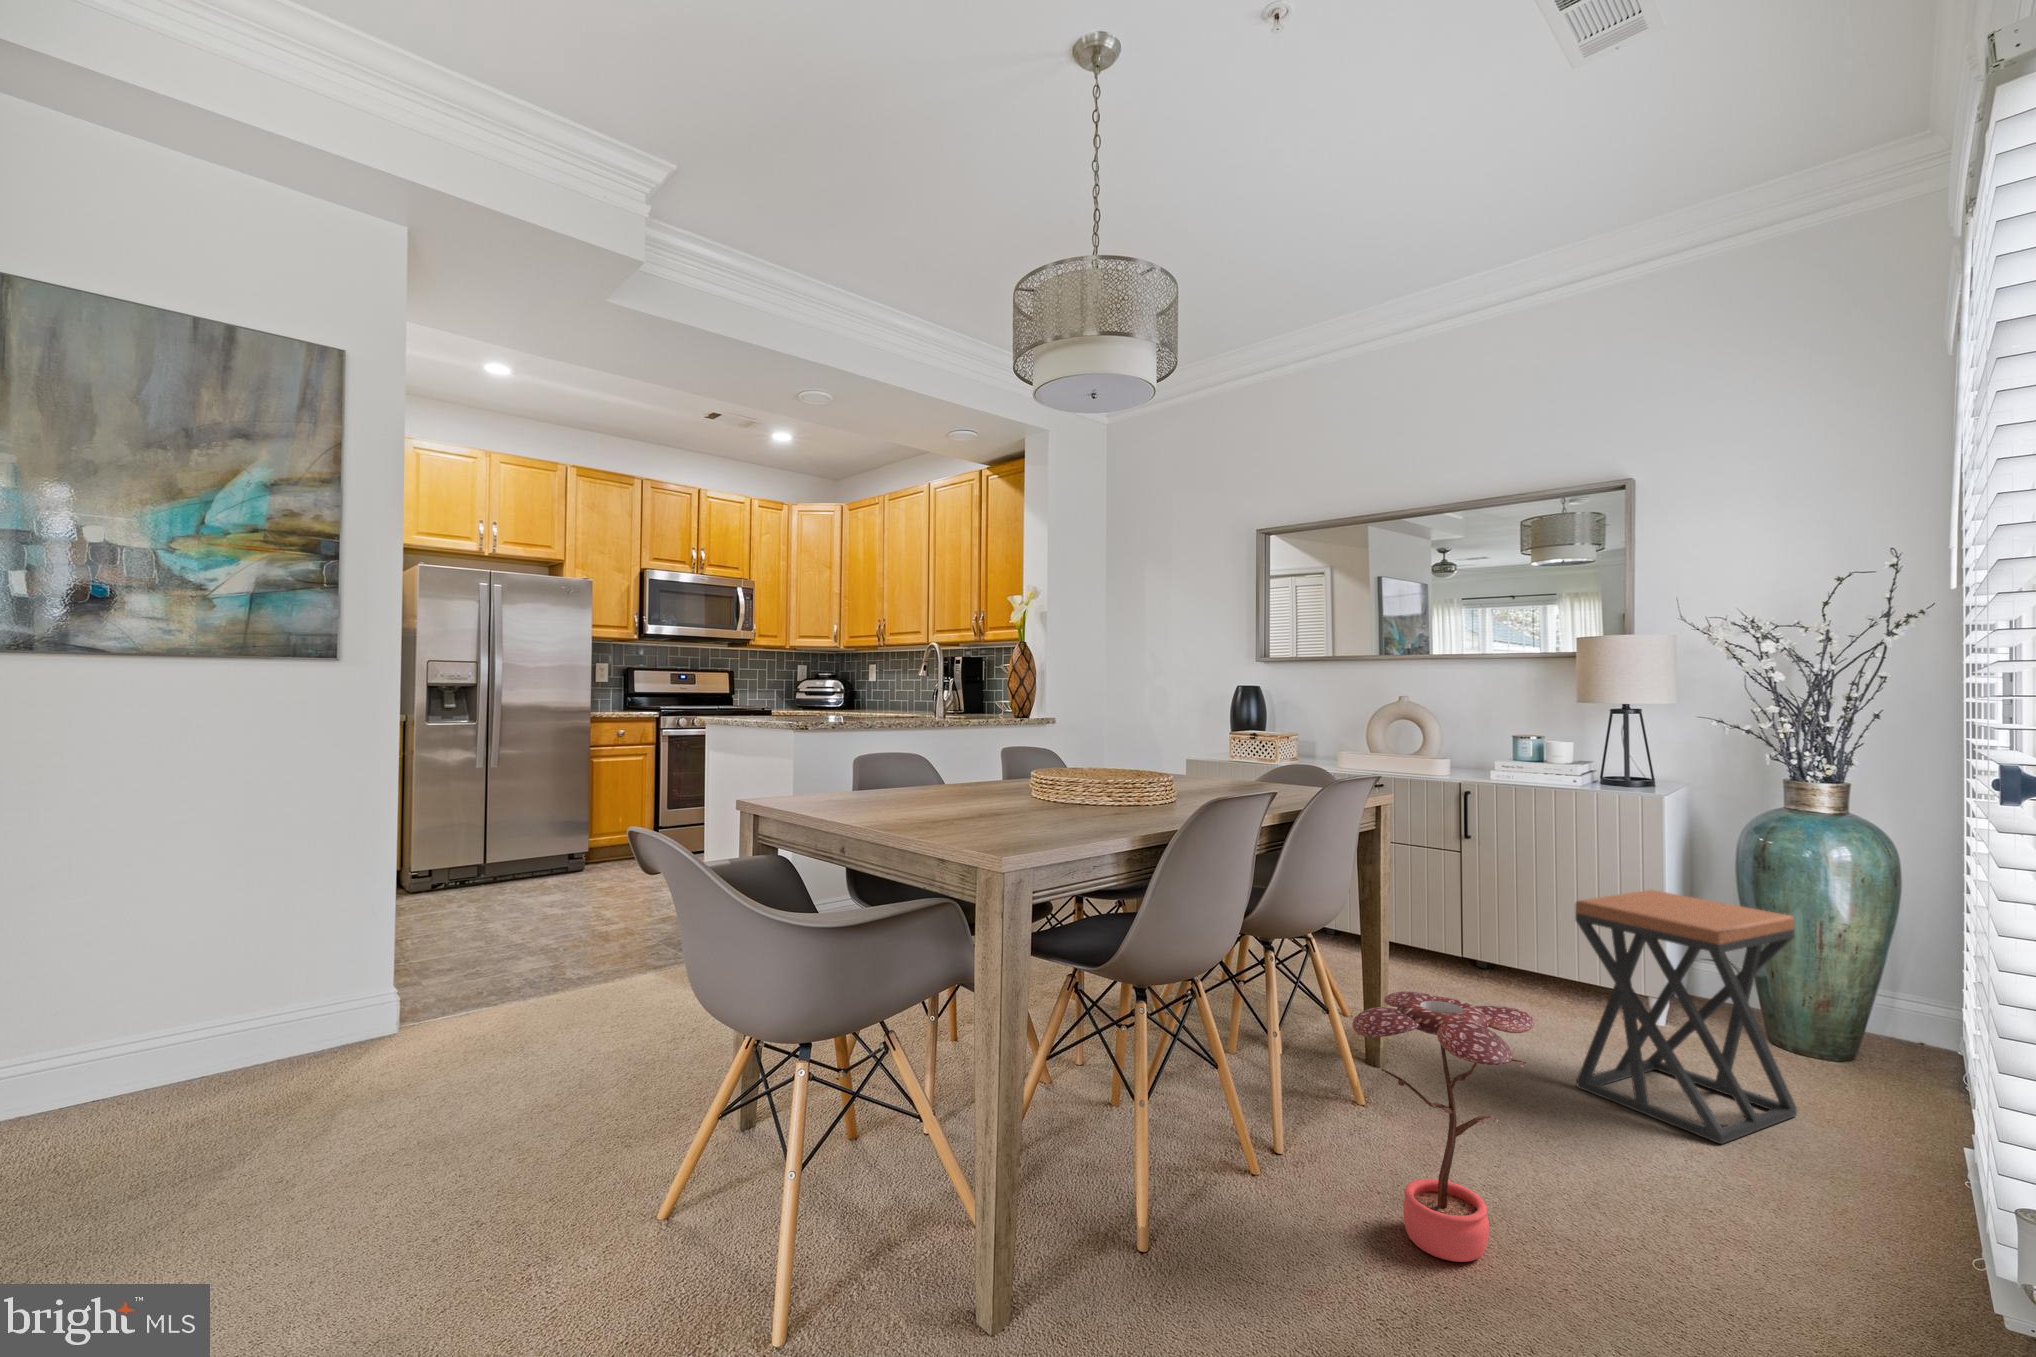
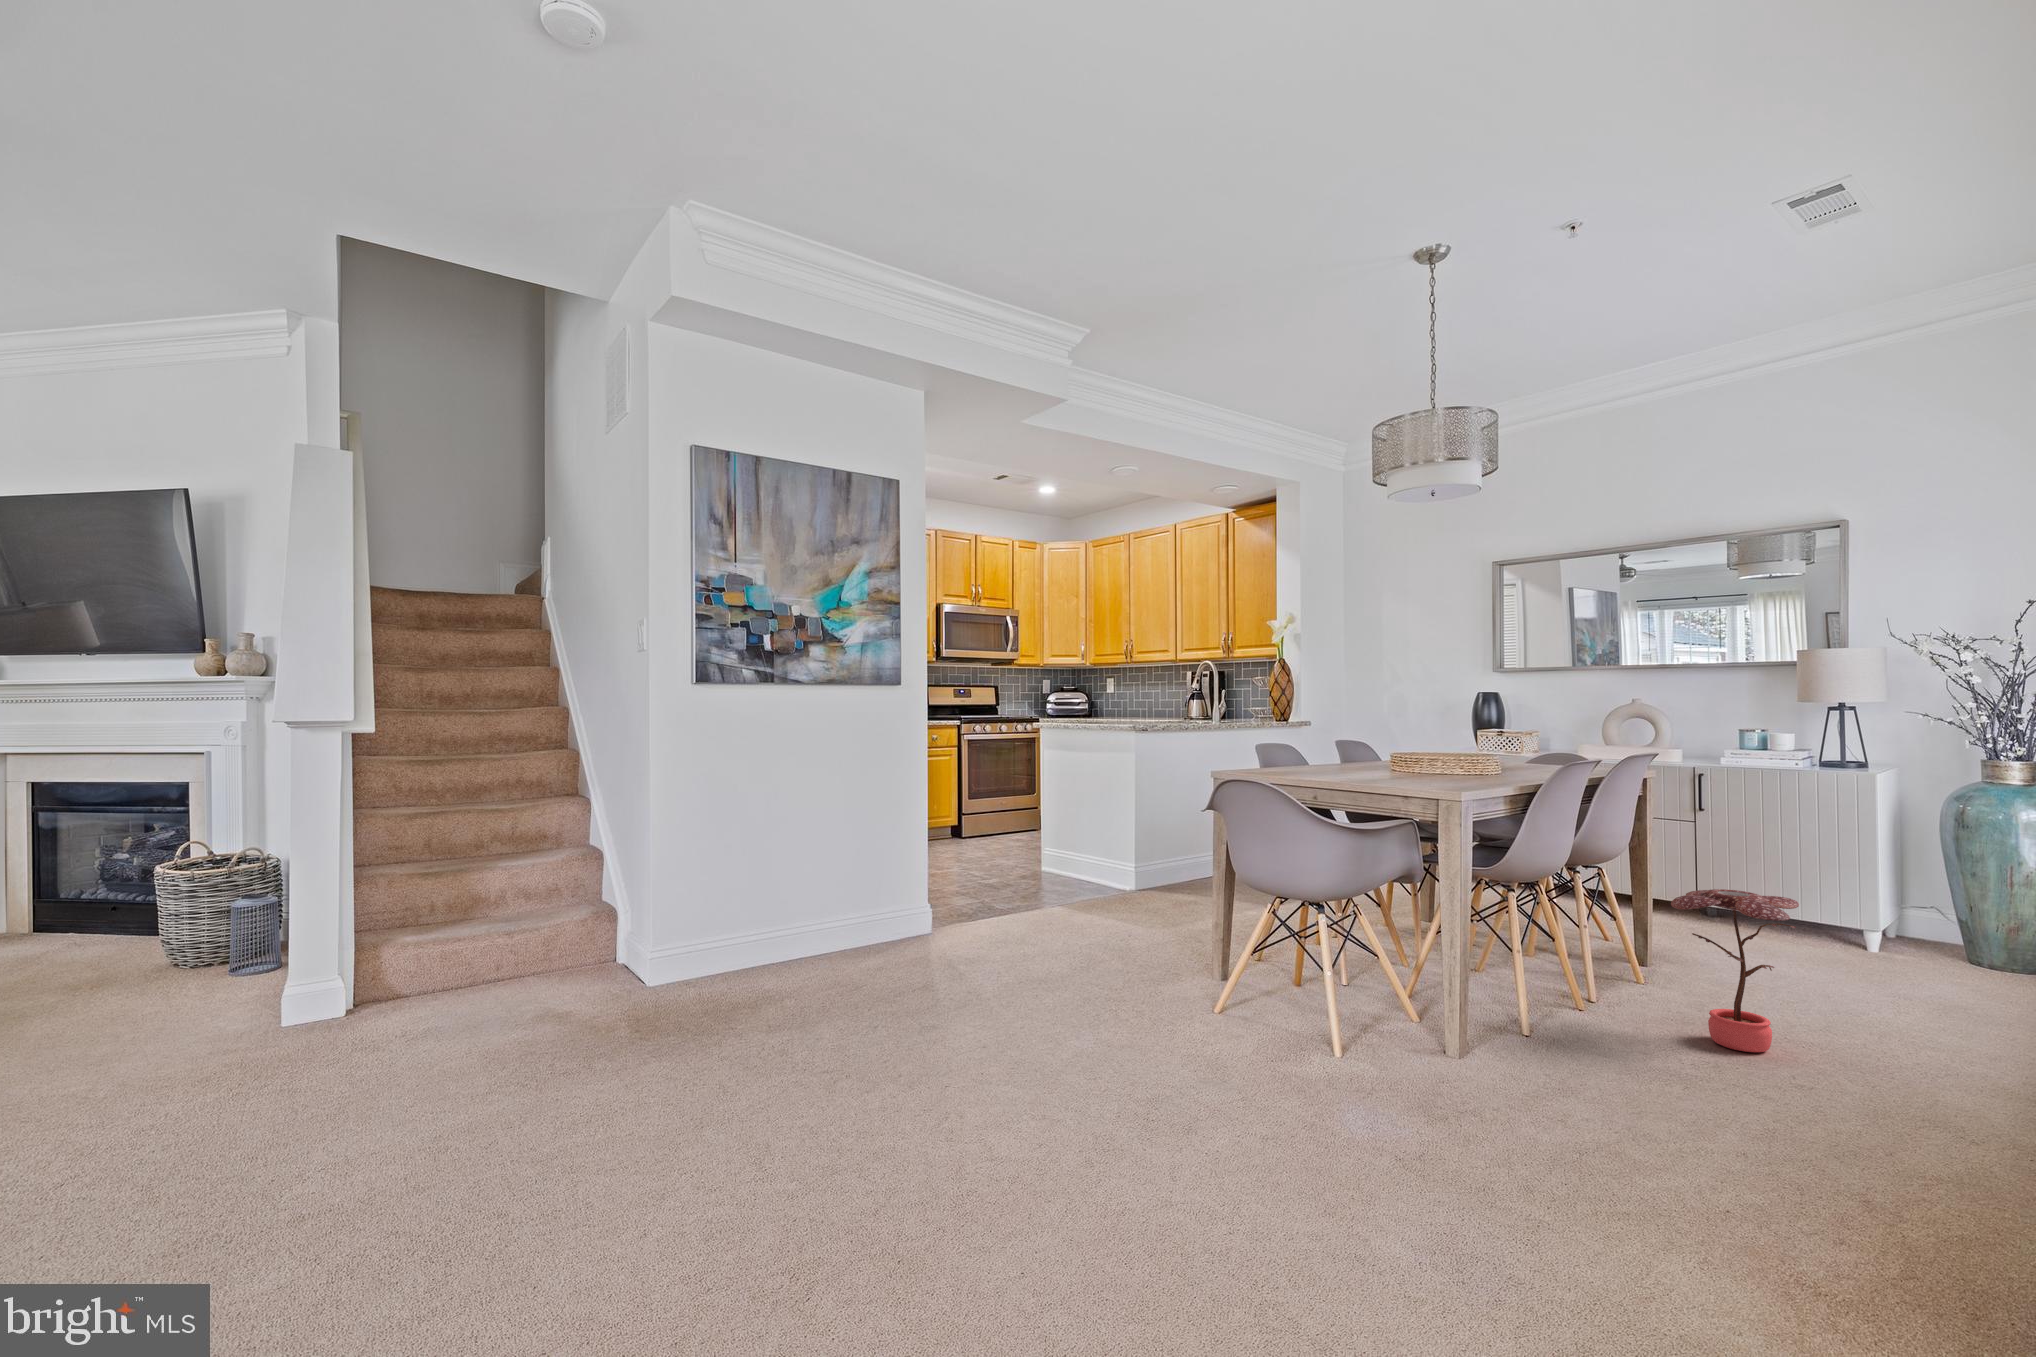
stool: present [1575,890,1797,1144] -> none [1811,841,1996,1012]

